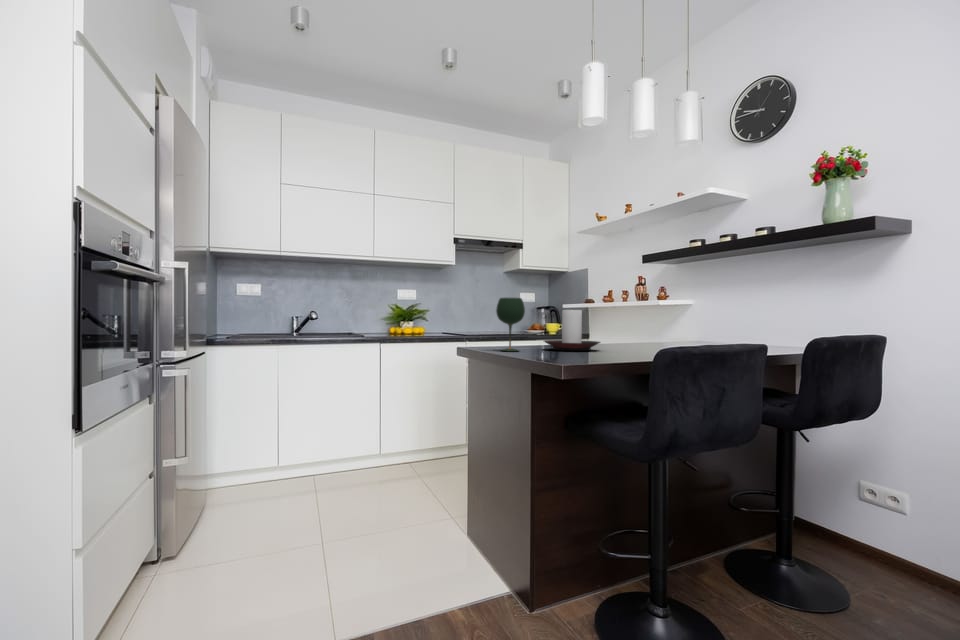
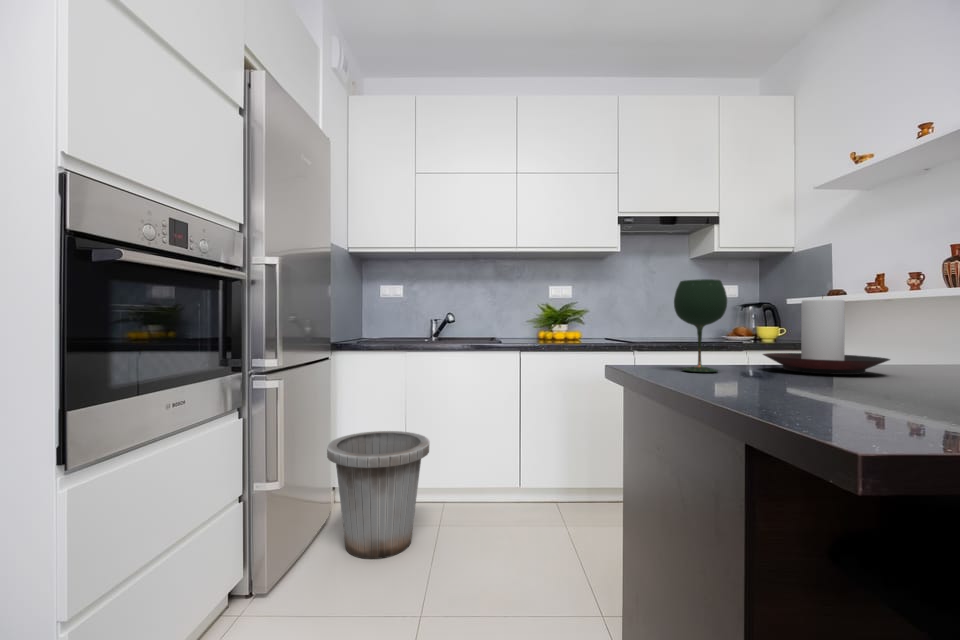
trash can: none [214,413,308,518] -> present [327,431,430,559]

